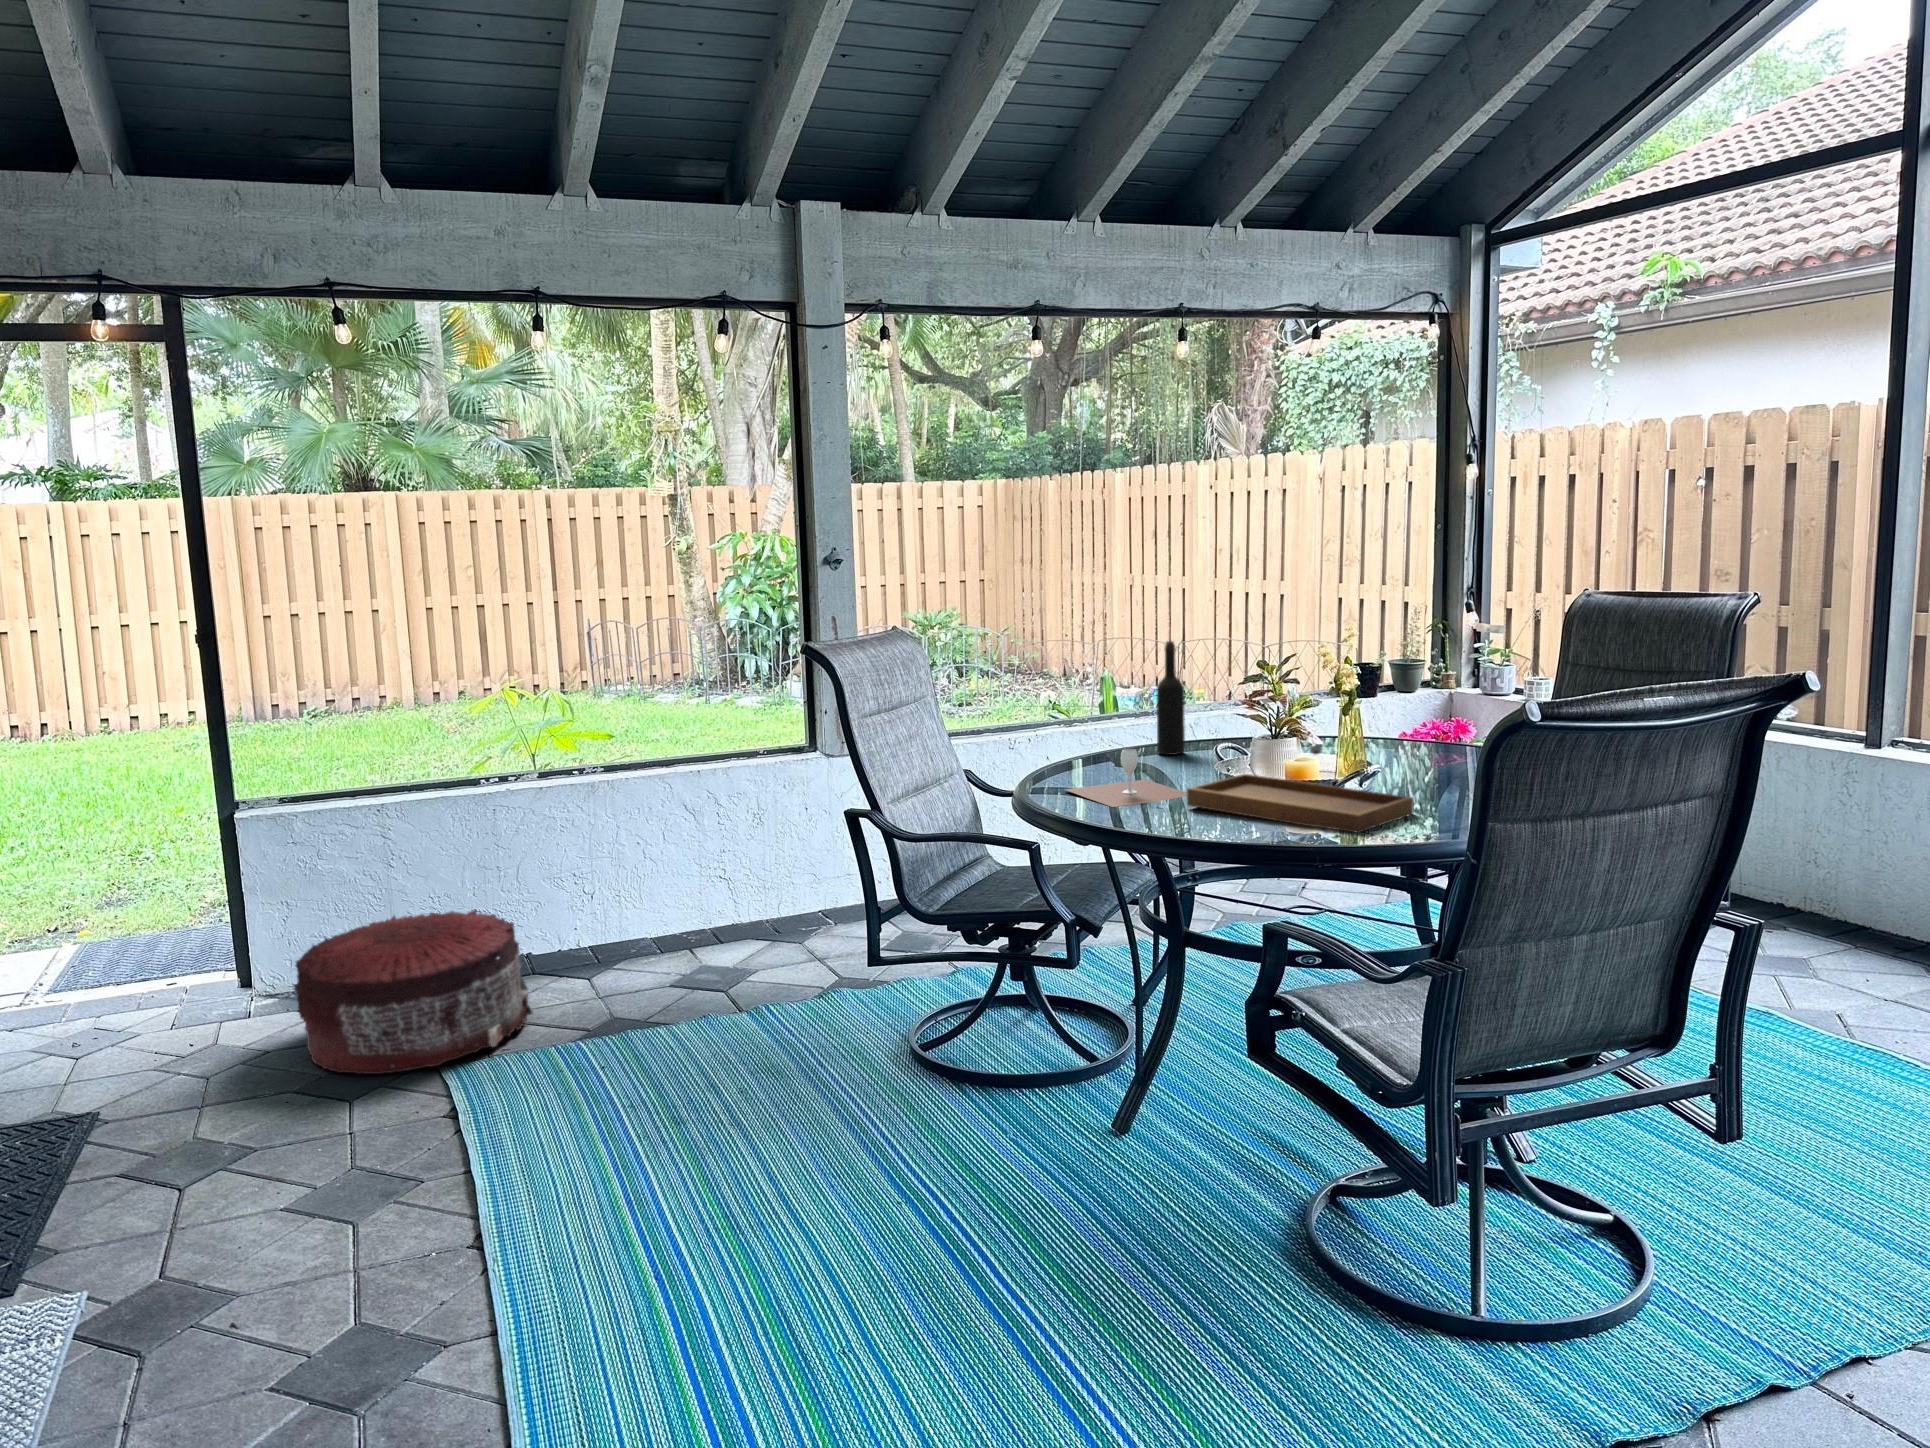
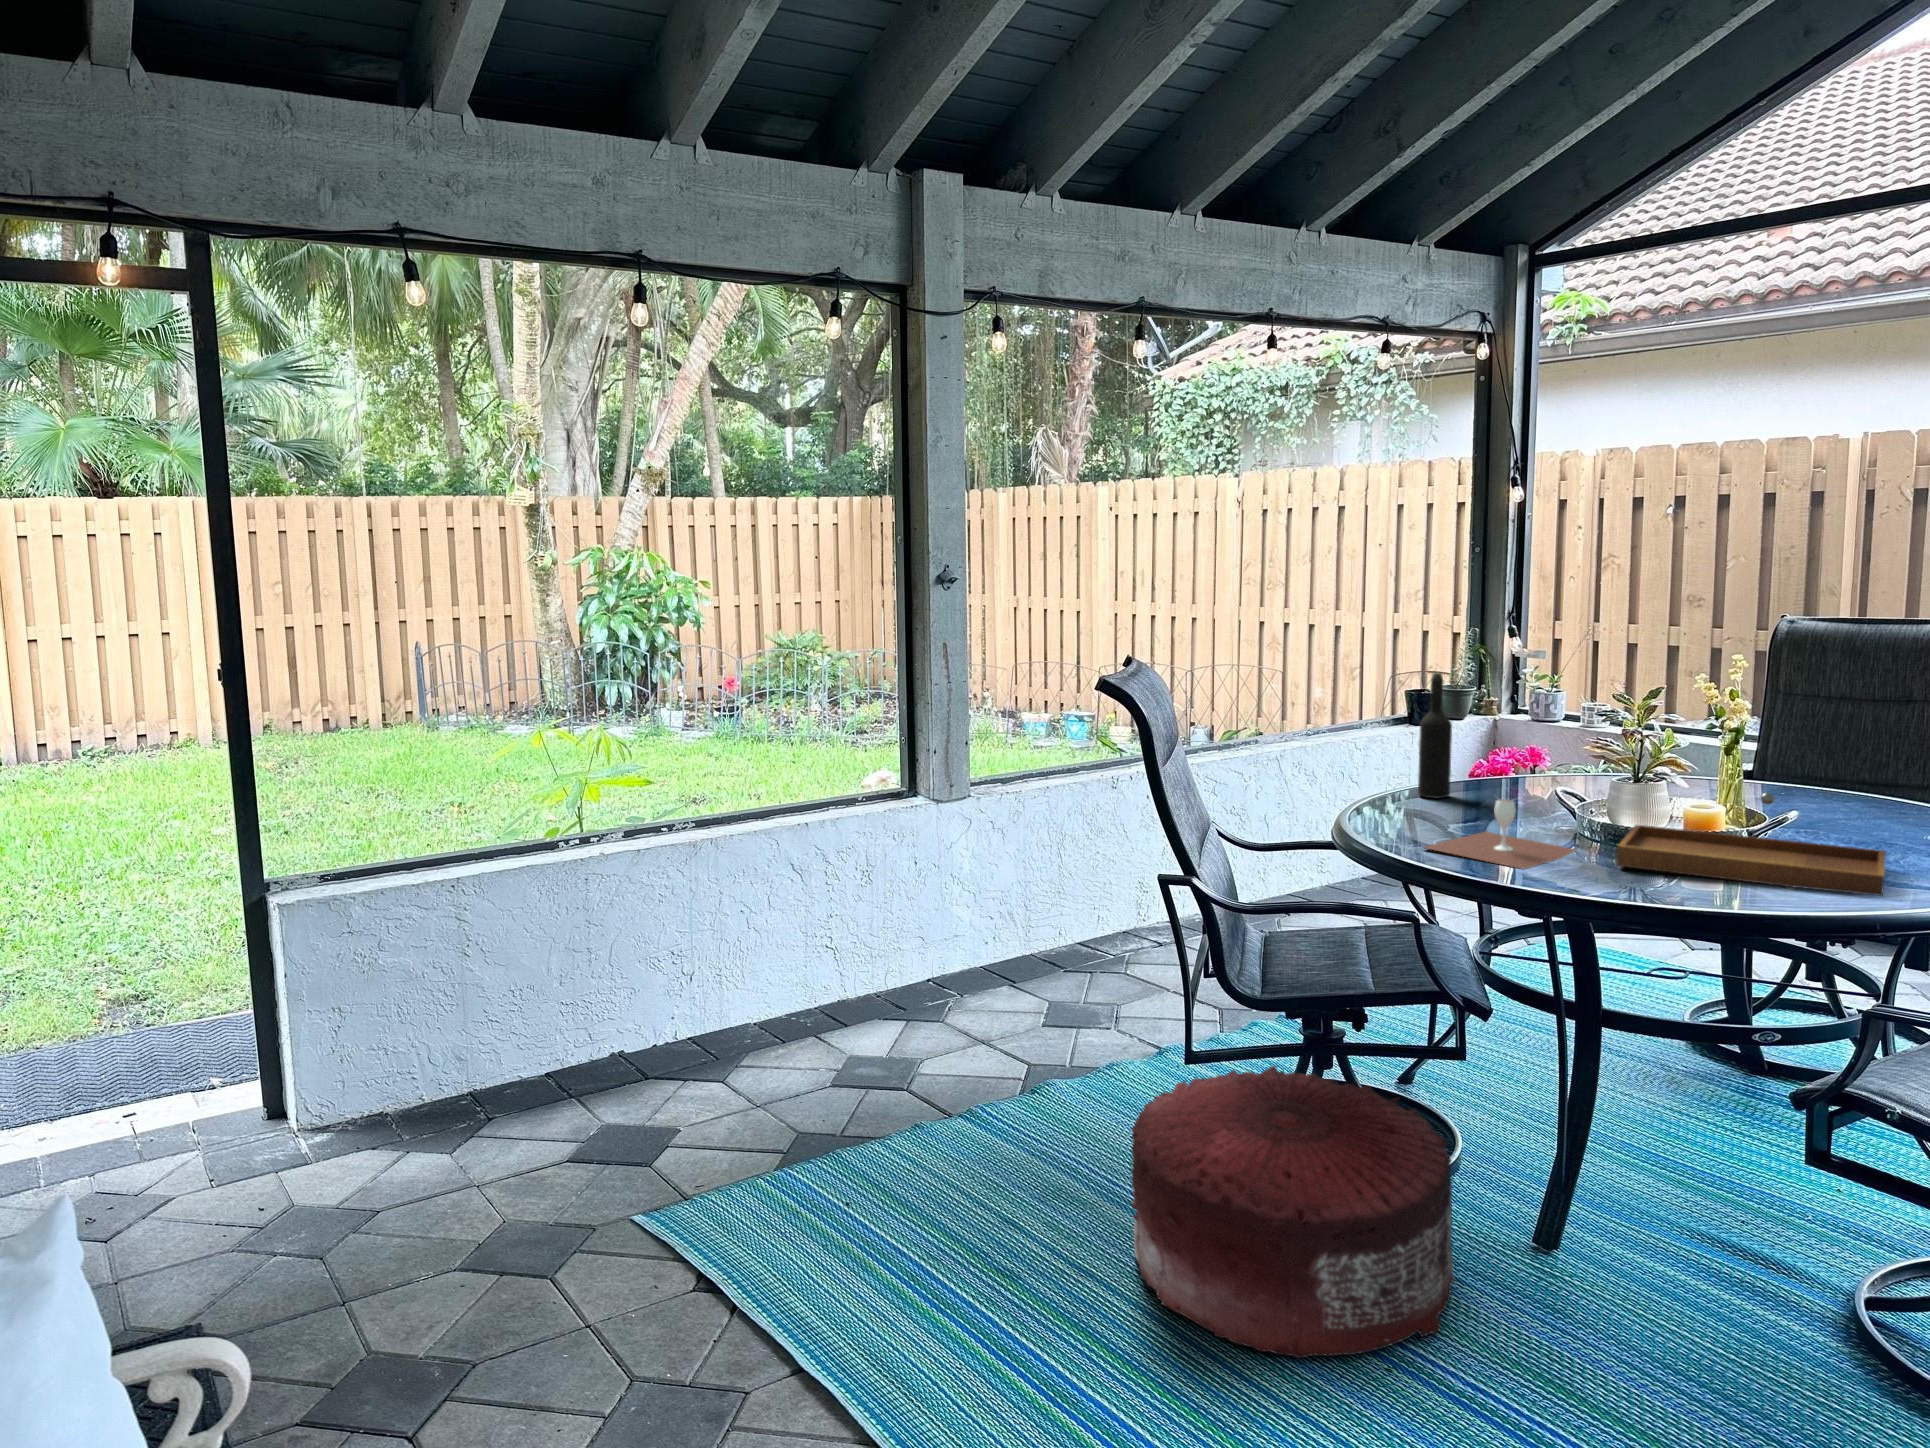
pouf: present [293,910,532,1074] -> present [1131,1066,1454,1358]

